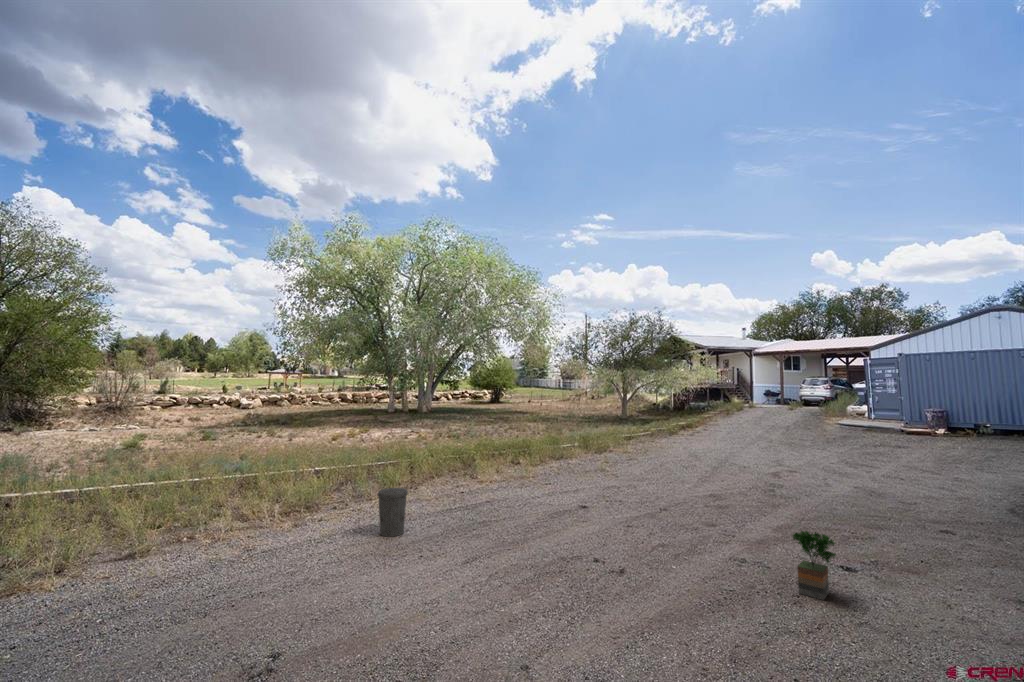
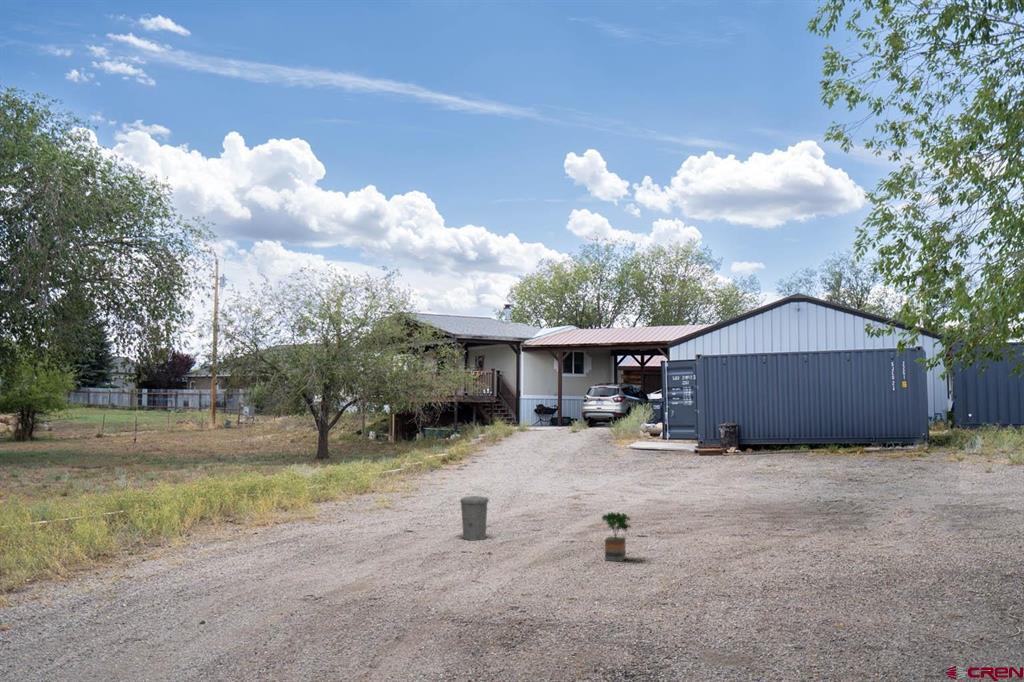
trash can: present [378,488,408,537] -> present [460,496,489,540]

